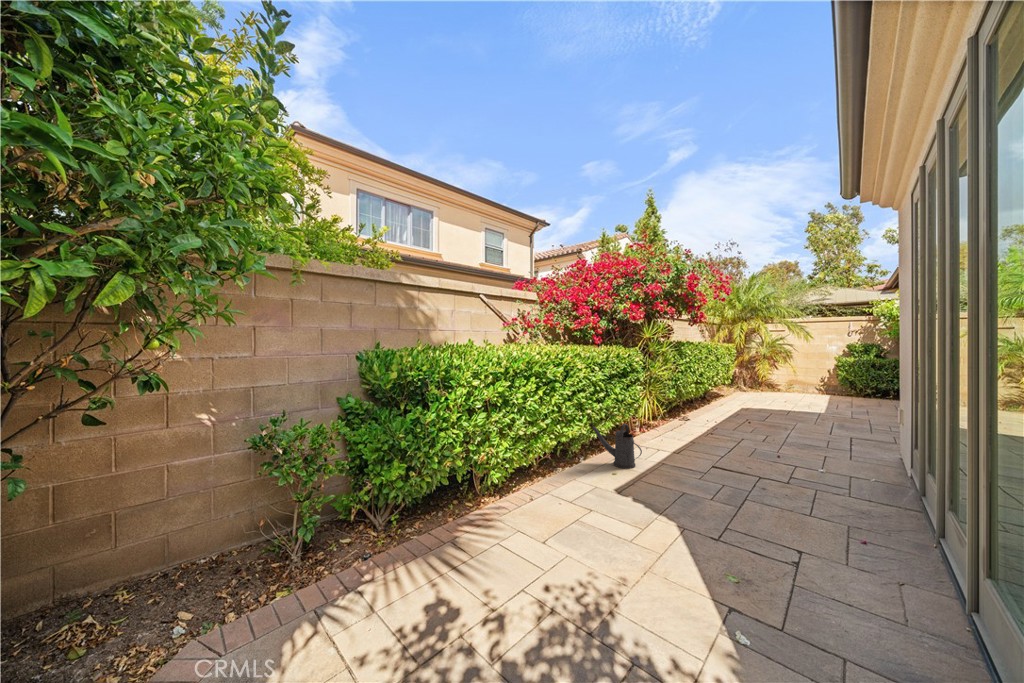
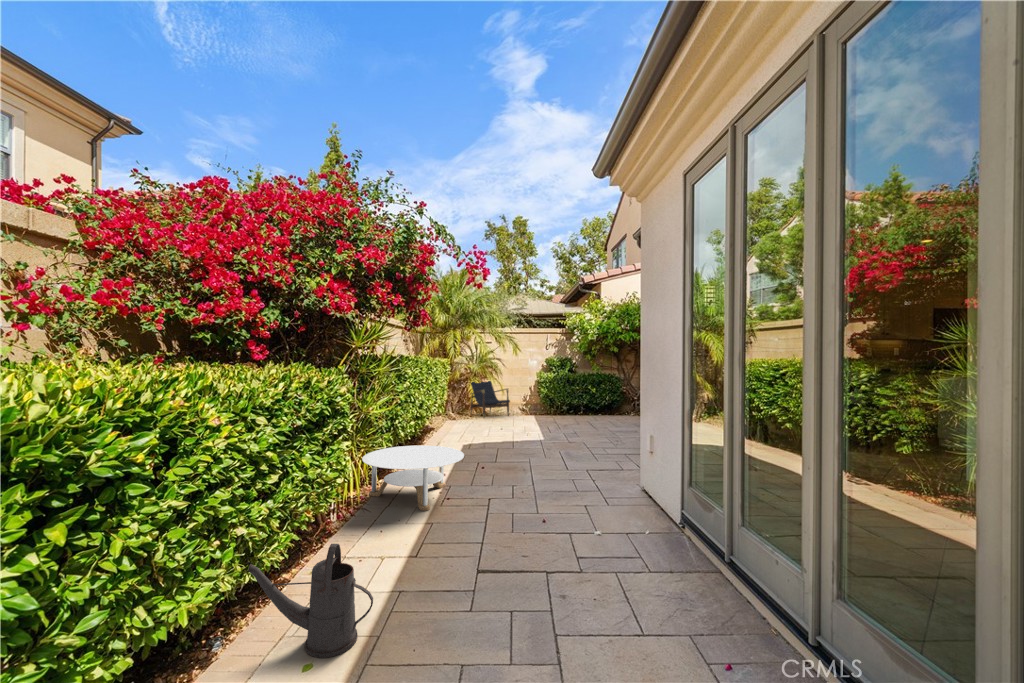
lounge chair: none [762,361,802,394] -> present [471,381,510,418]
round table: none [654,399,721,435] -> present [362,445,464,511]

